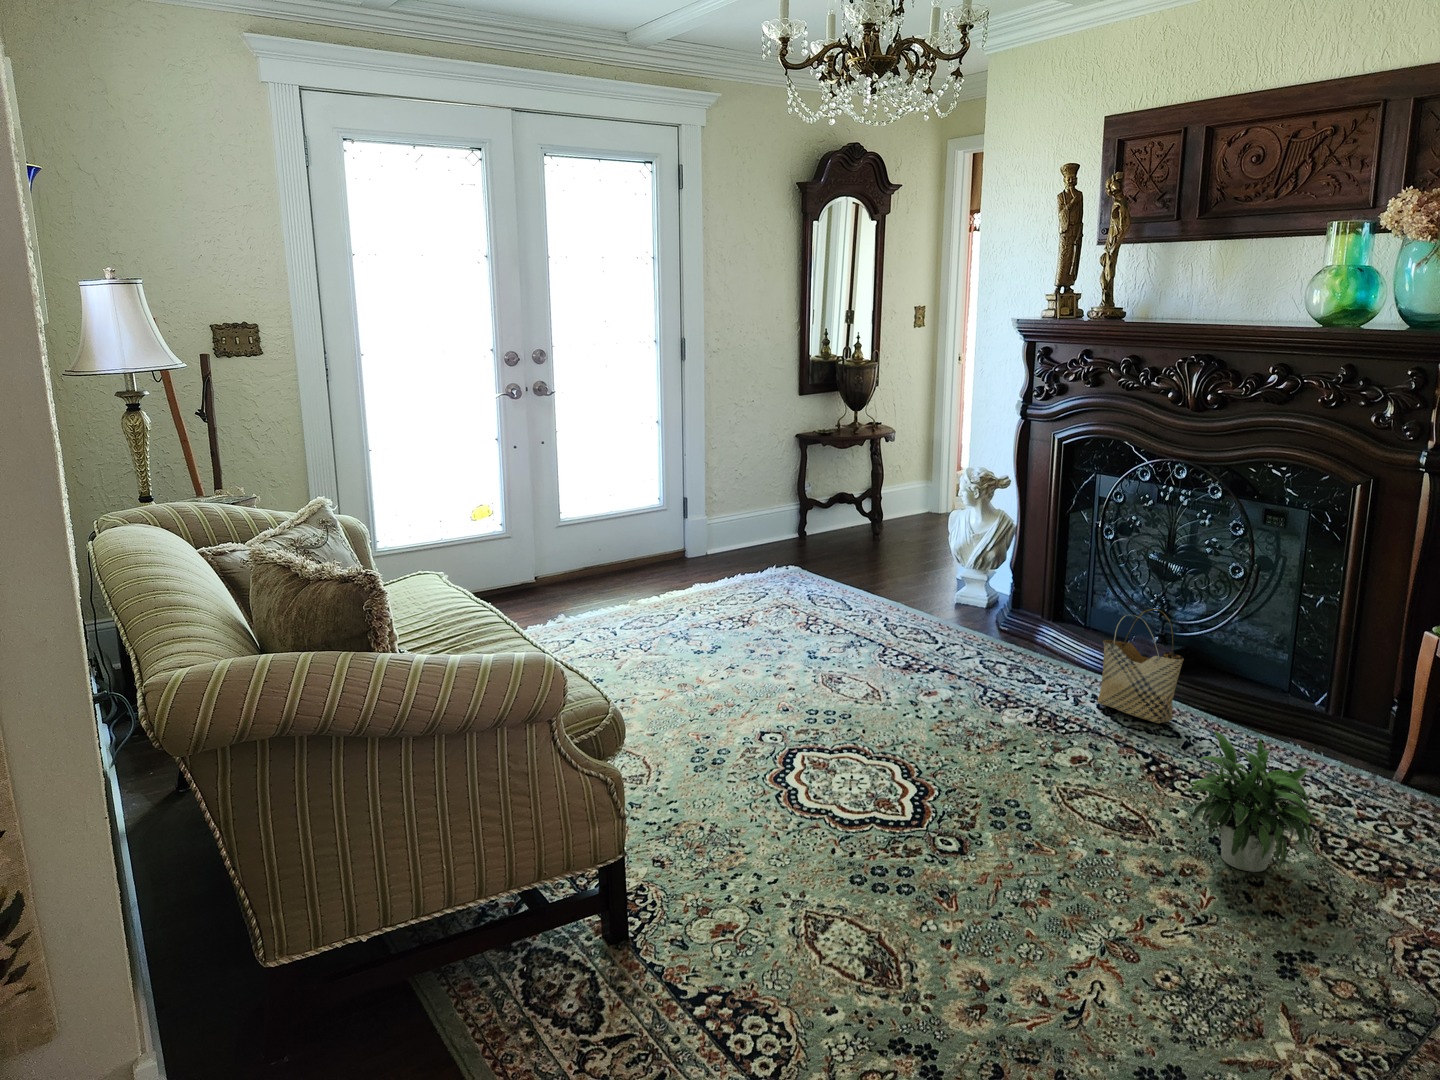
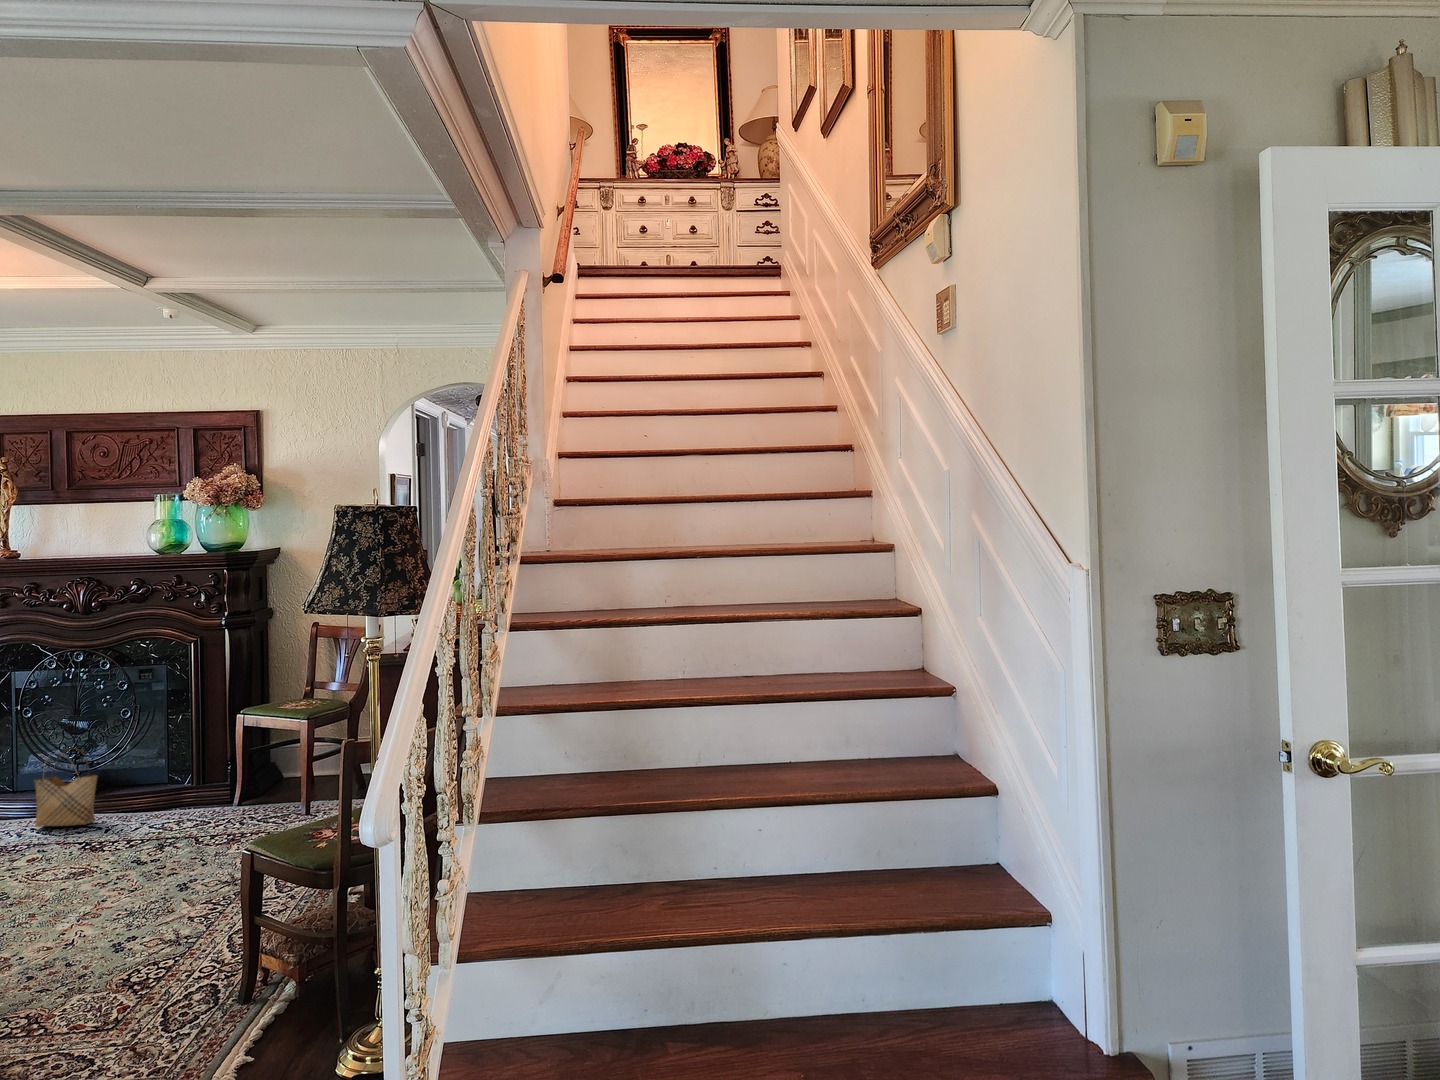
potted plant: present [1185,731,1316,872] -> none [110,790,191,867]

